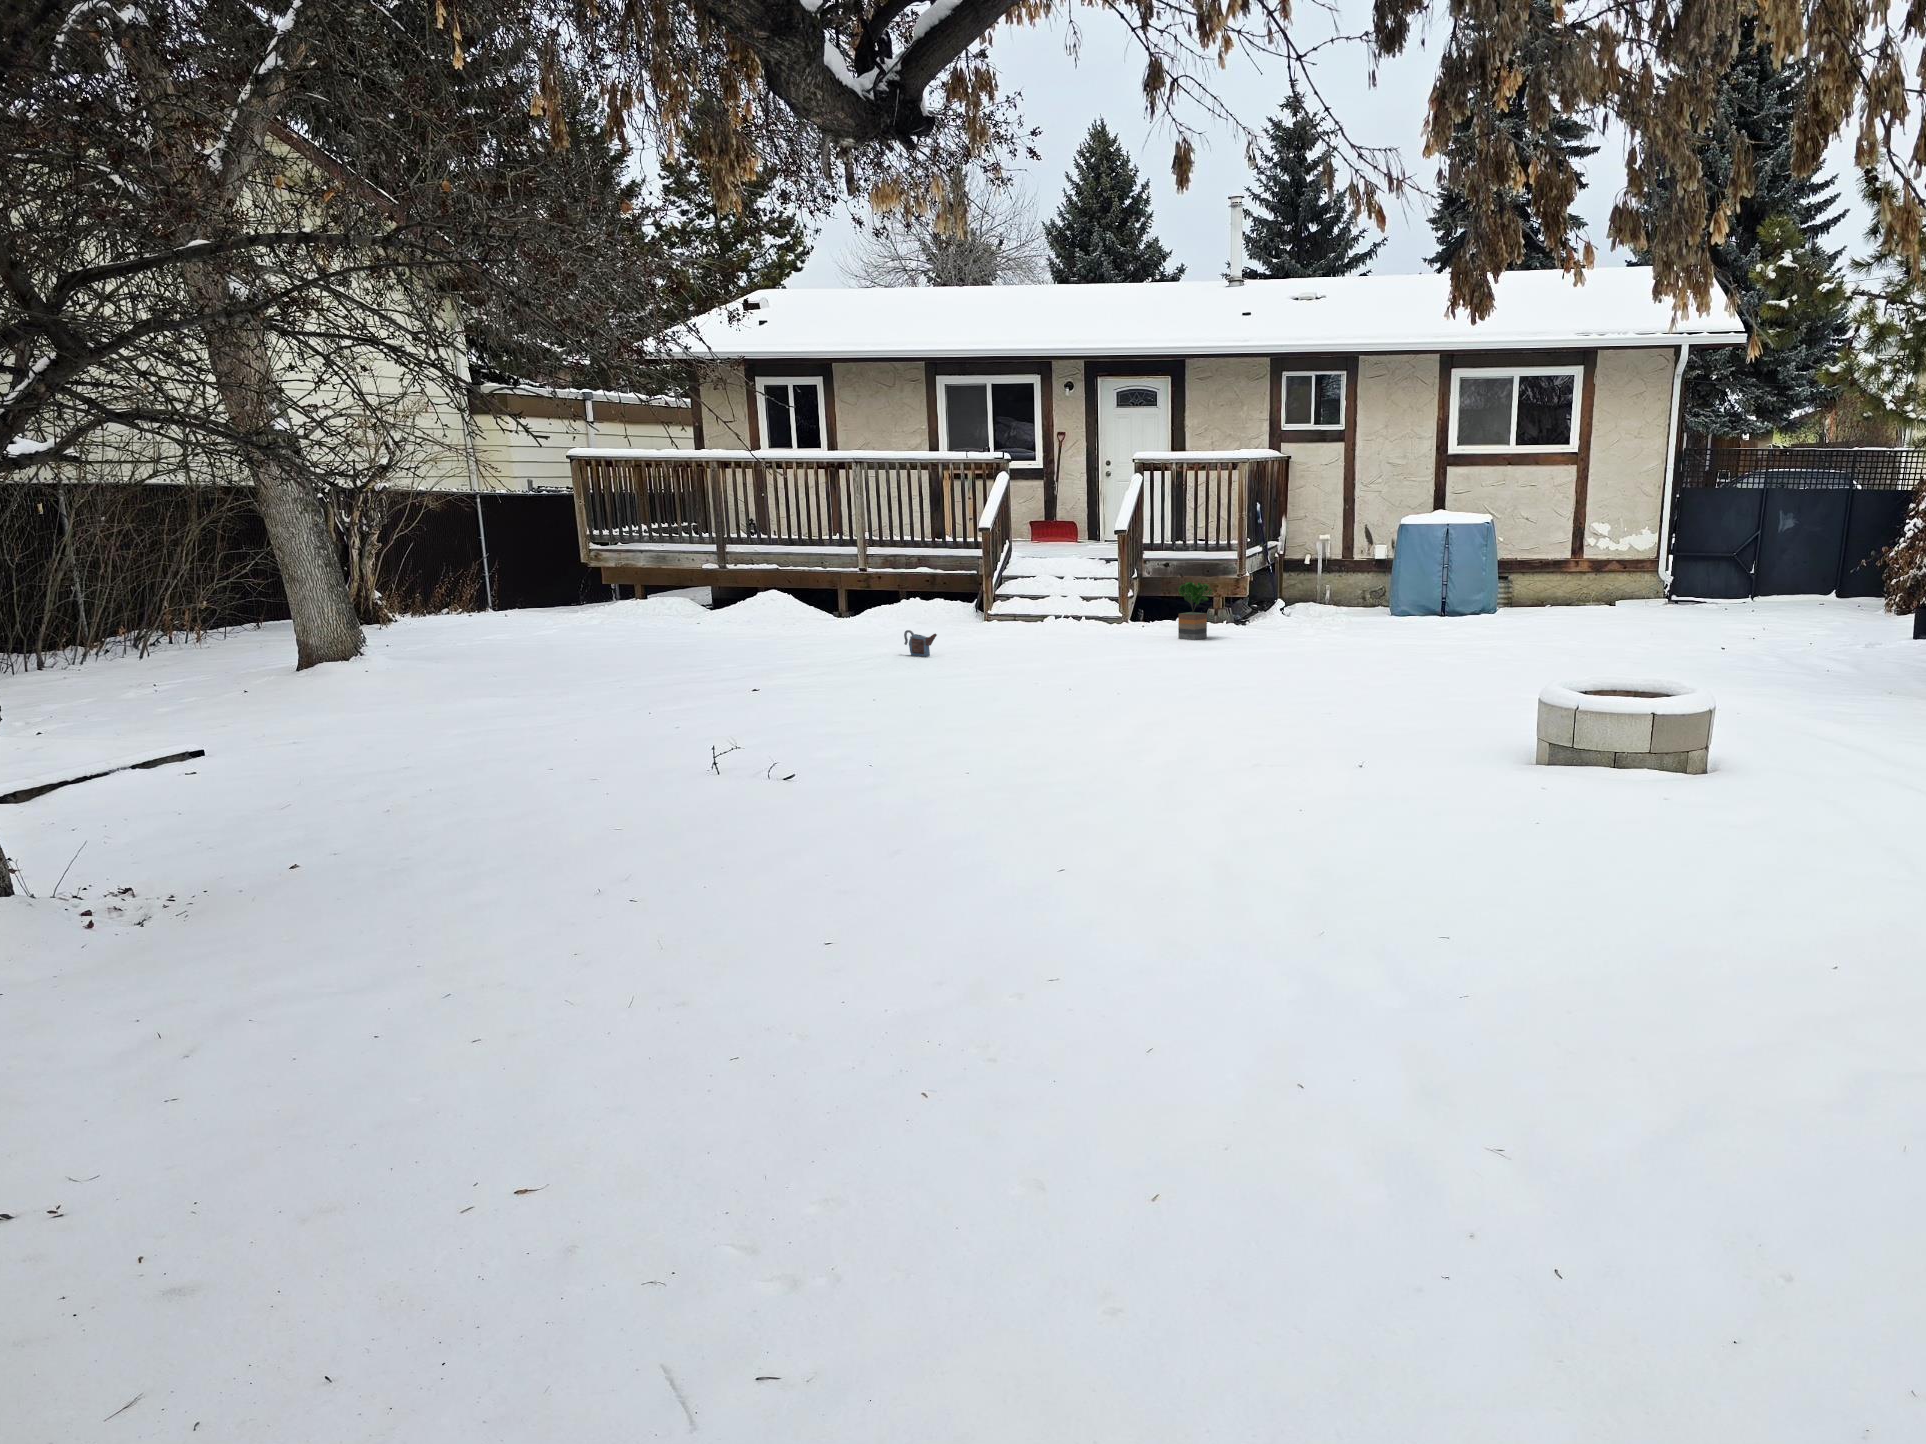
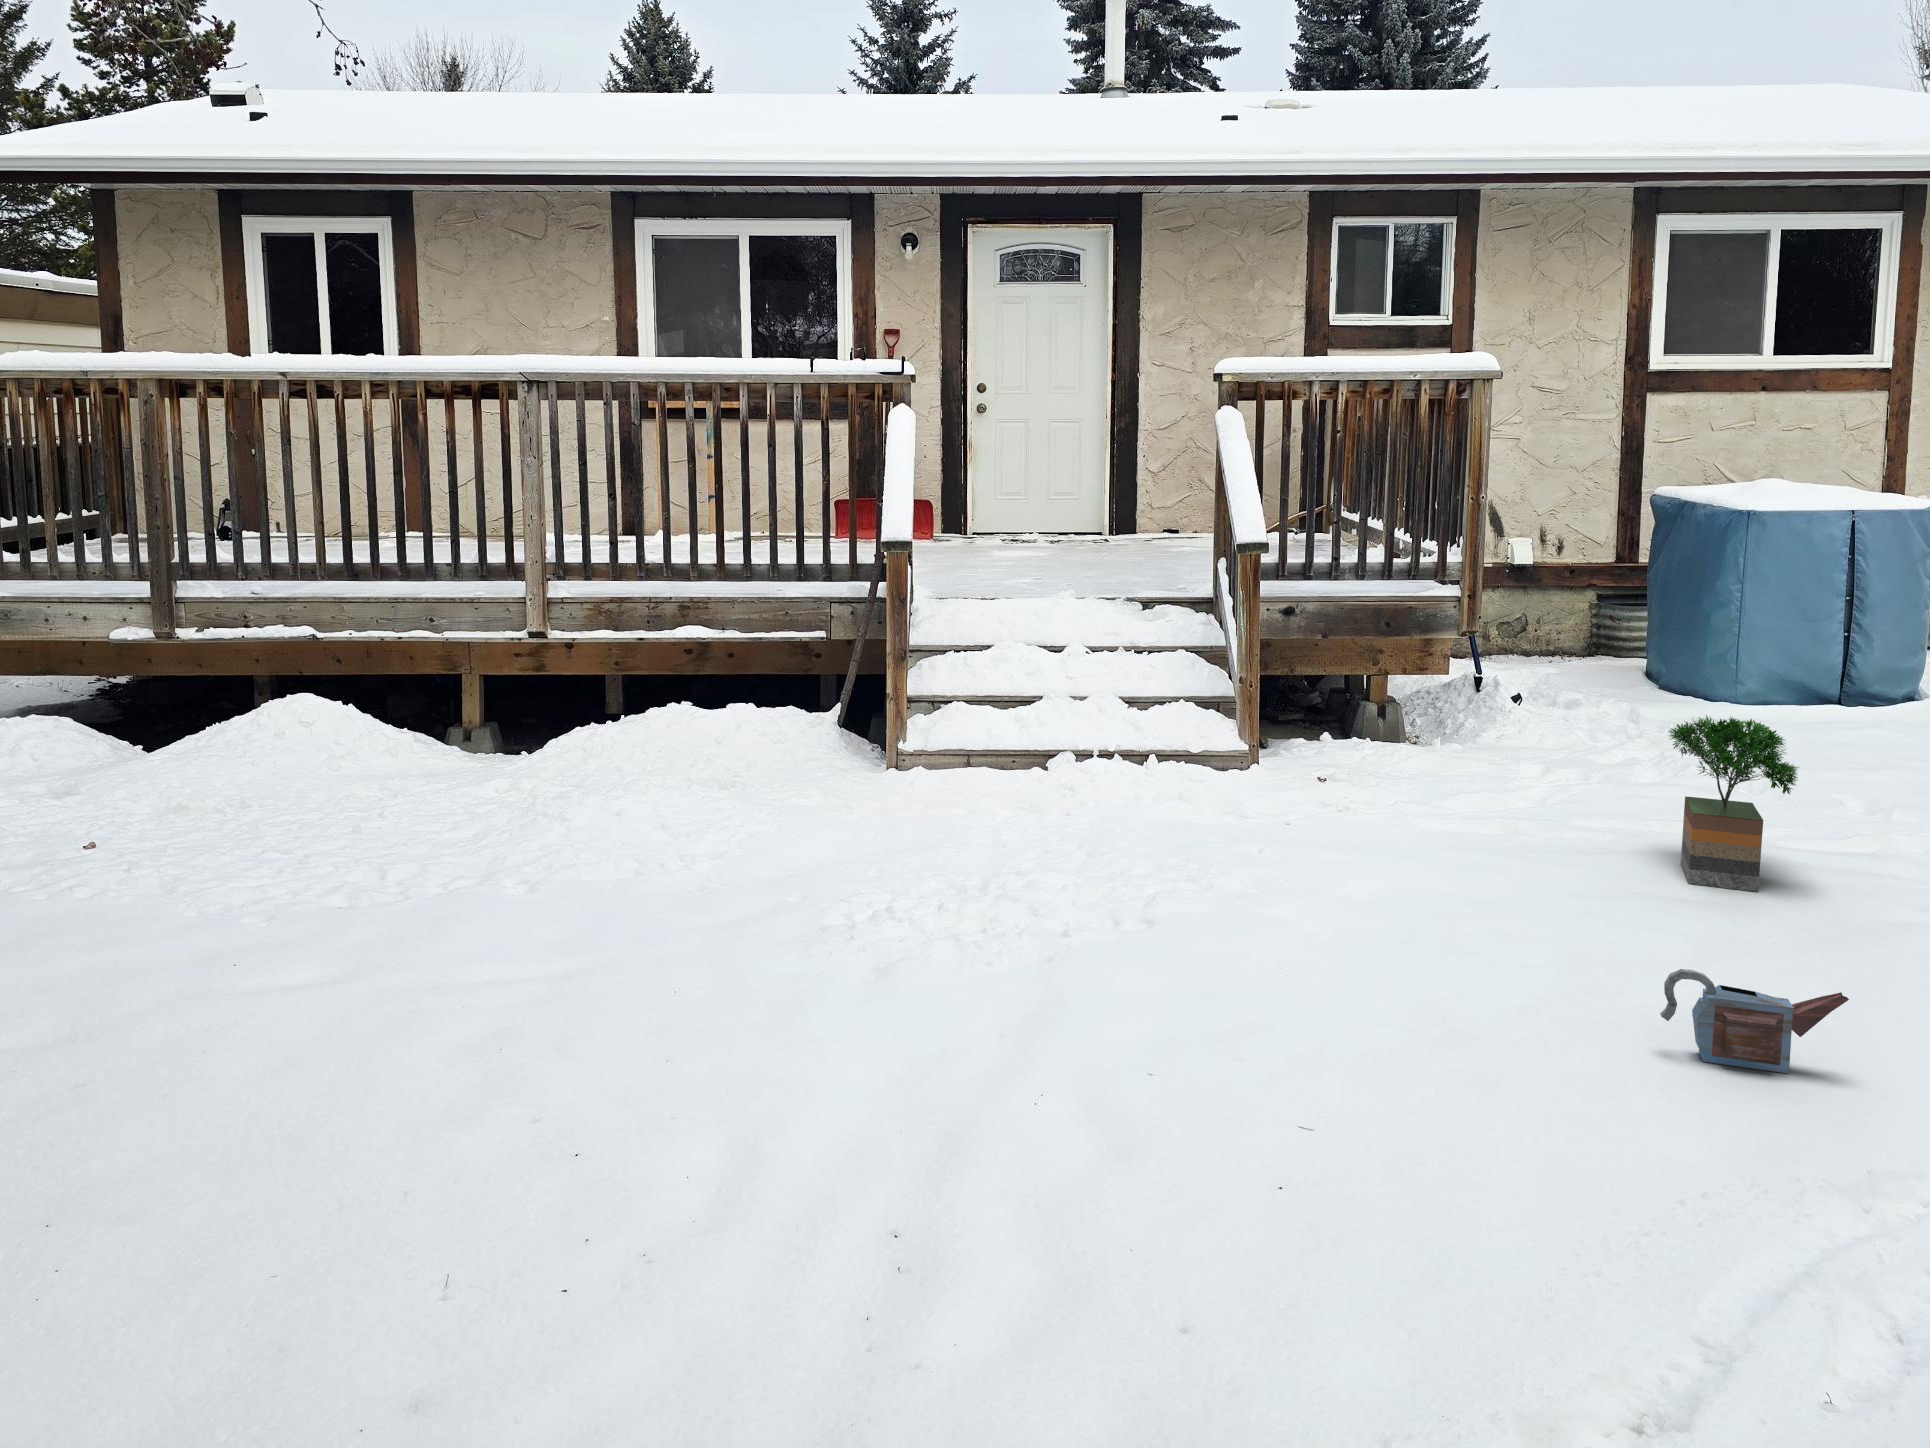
watering can: present [904,630,937,656] -> present [1660,969,1849,1073]

